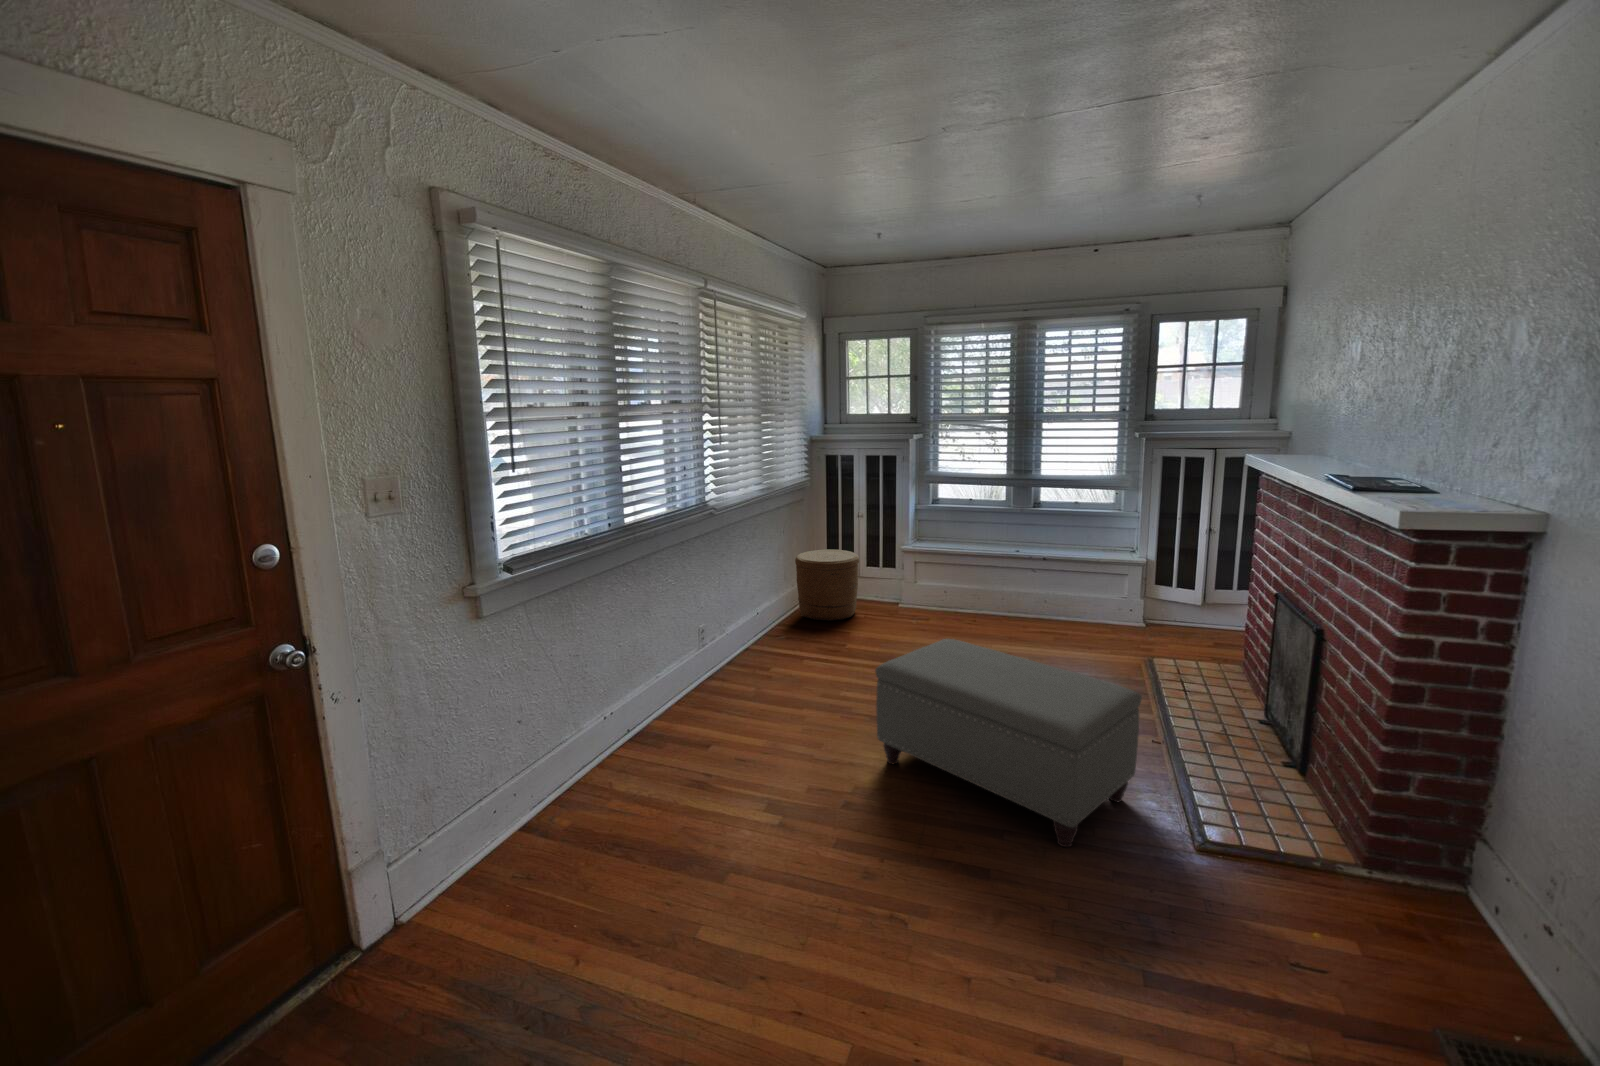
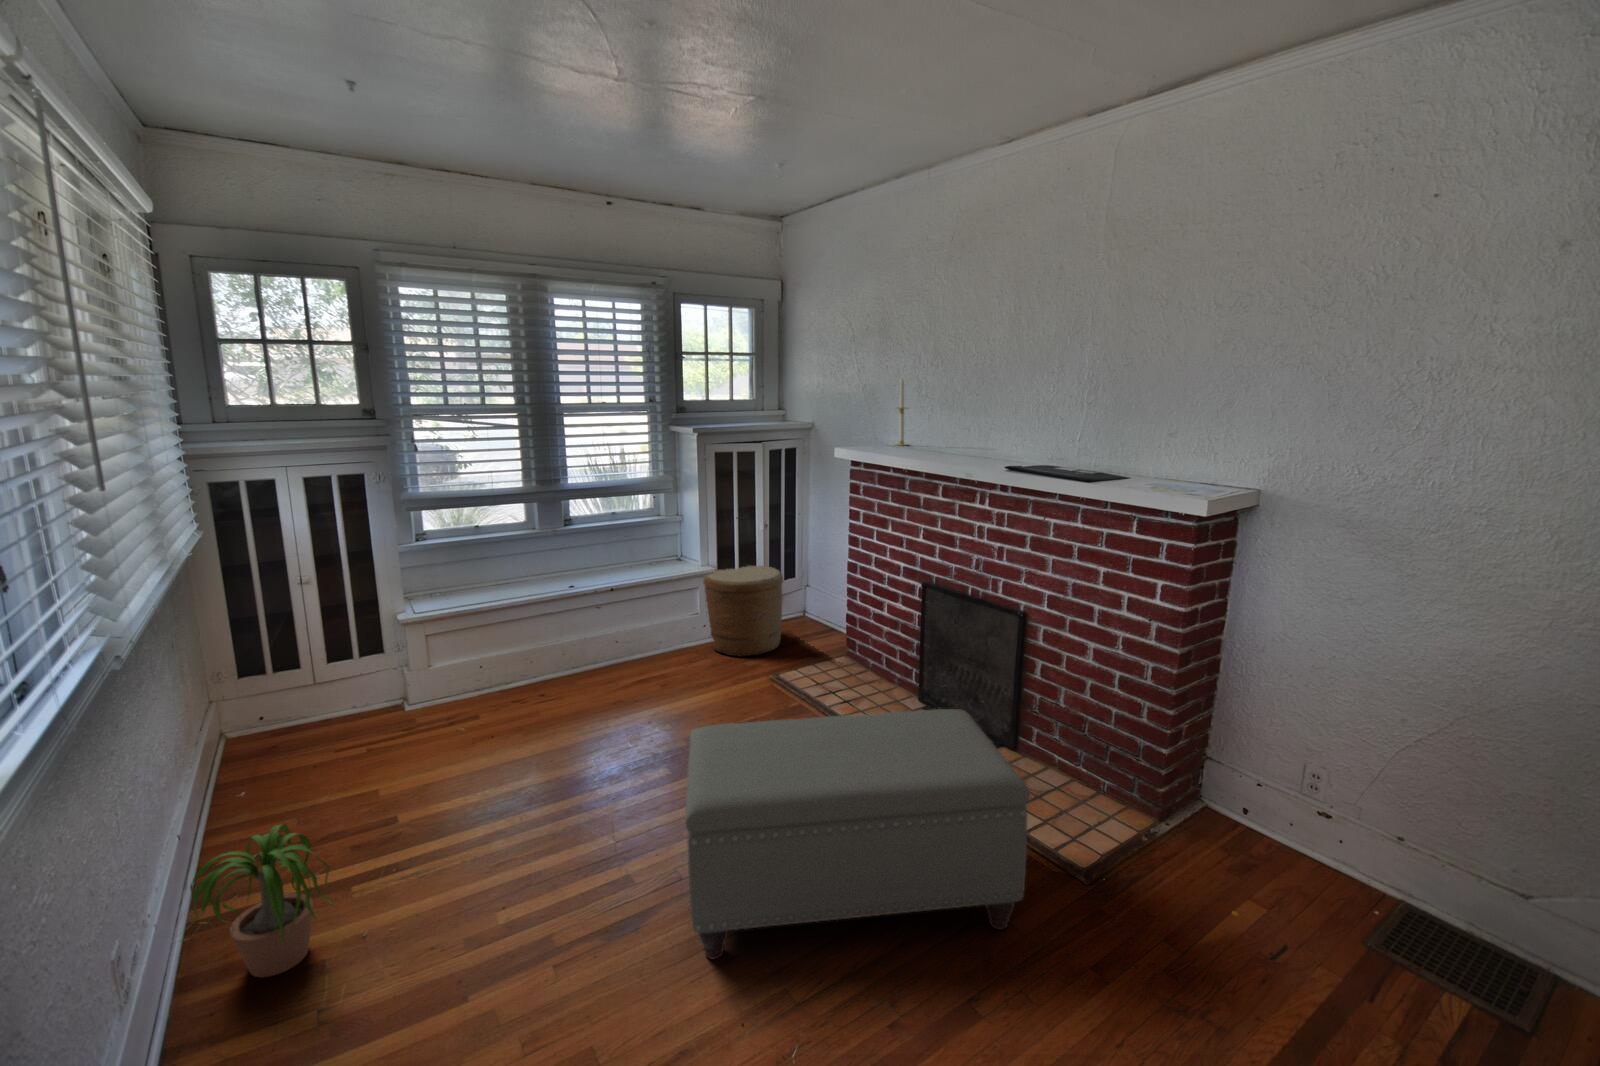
candle: none [1281,392,1307,464] -> present [894,378,909,446]
woven basket: present [795,549,859,621] -> present [703,566,783,657]
potted plant: none [715,618,783,683] -> present [190,824,330,977]

